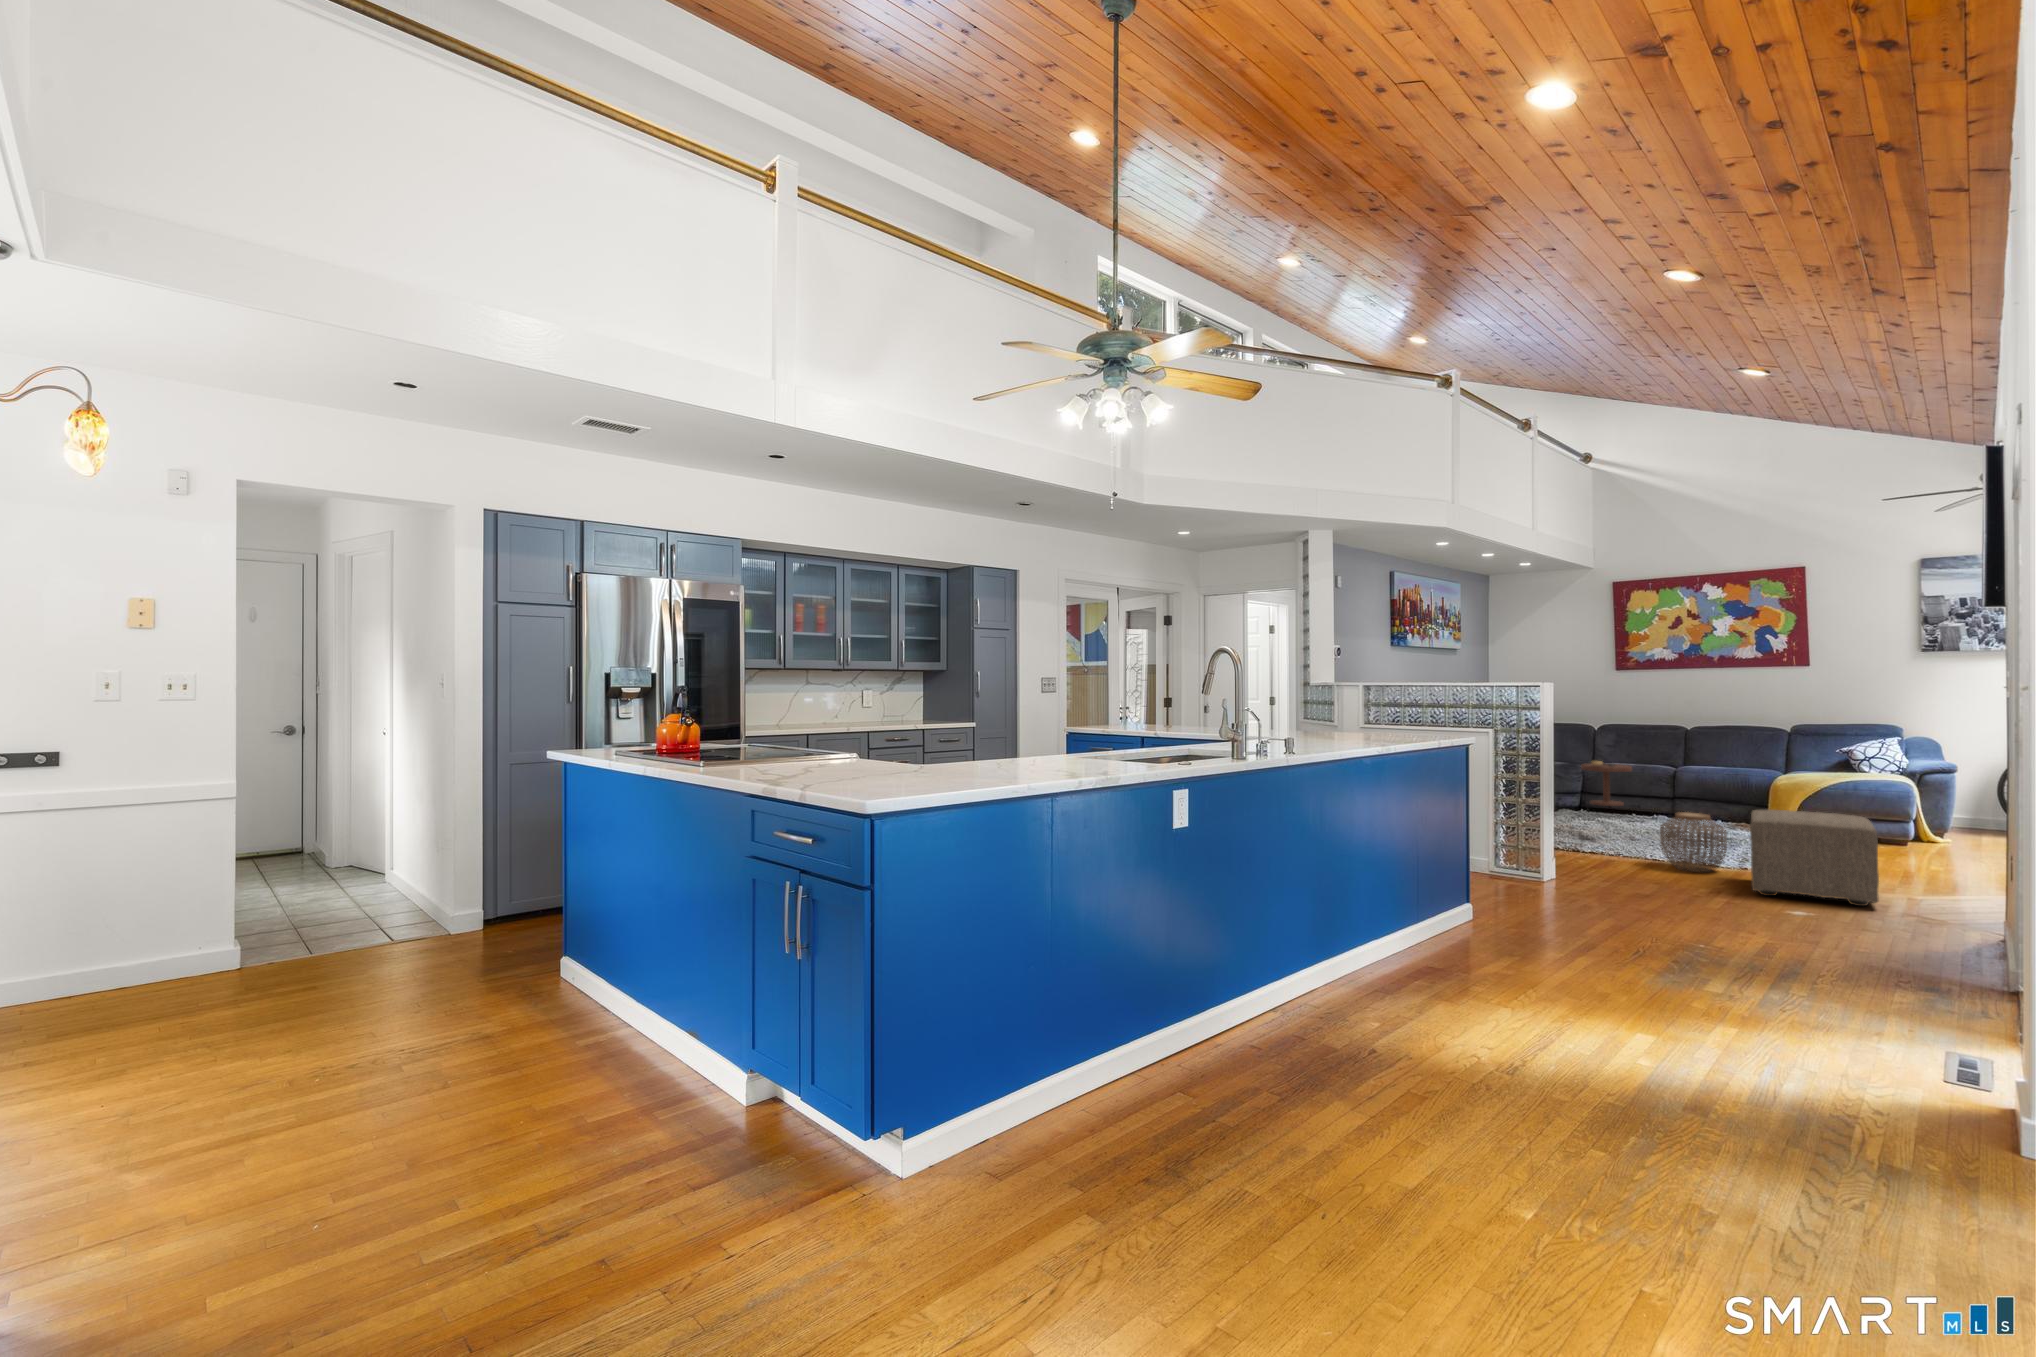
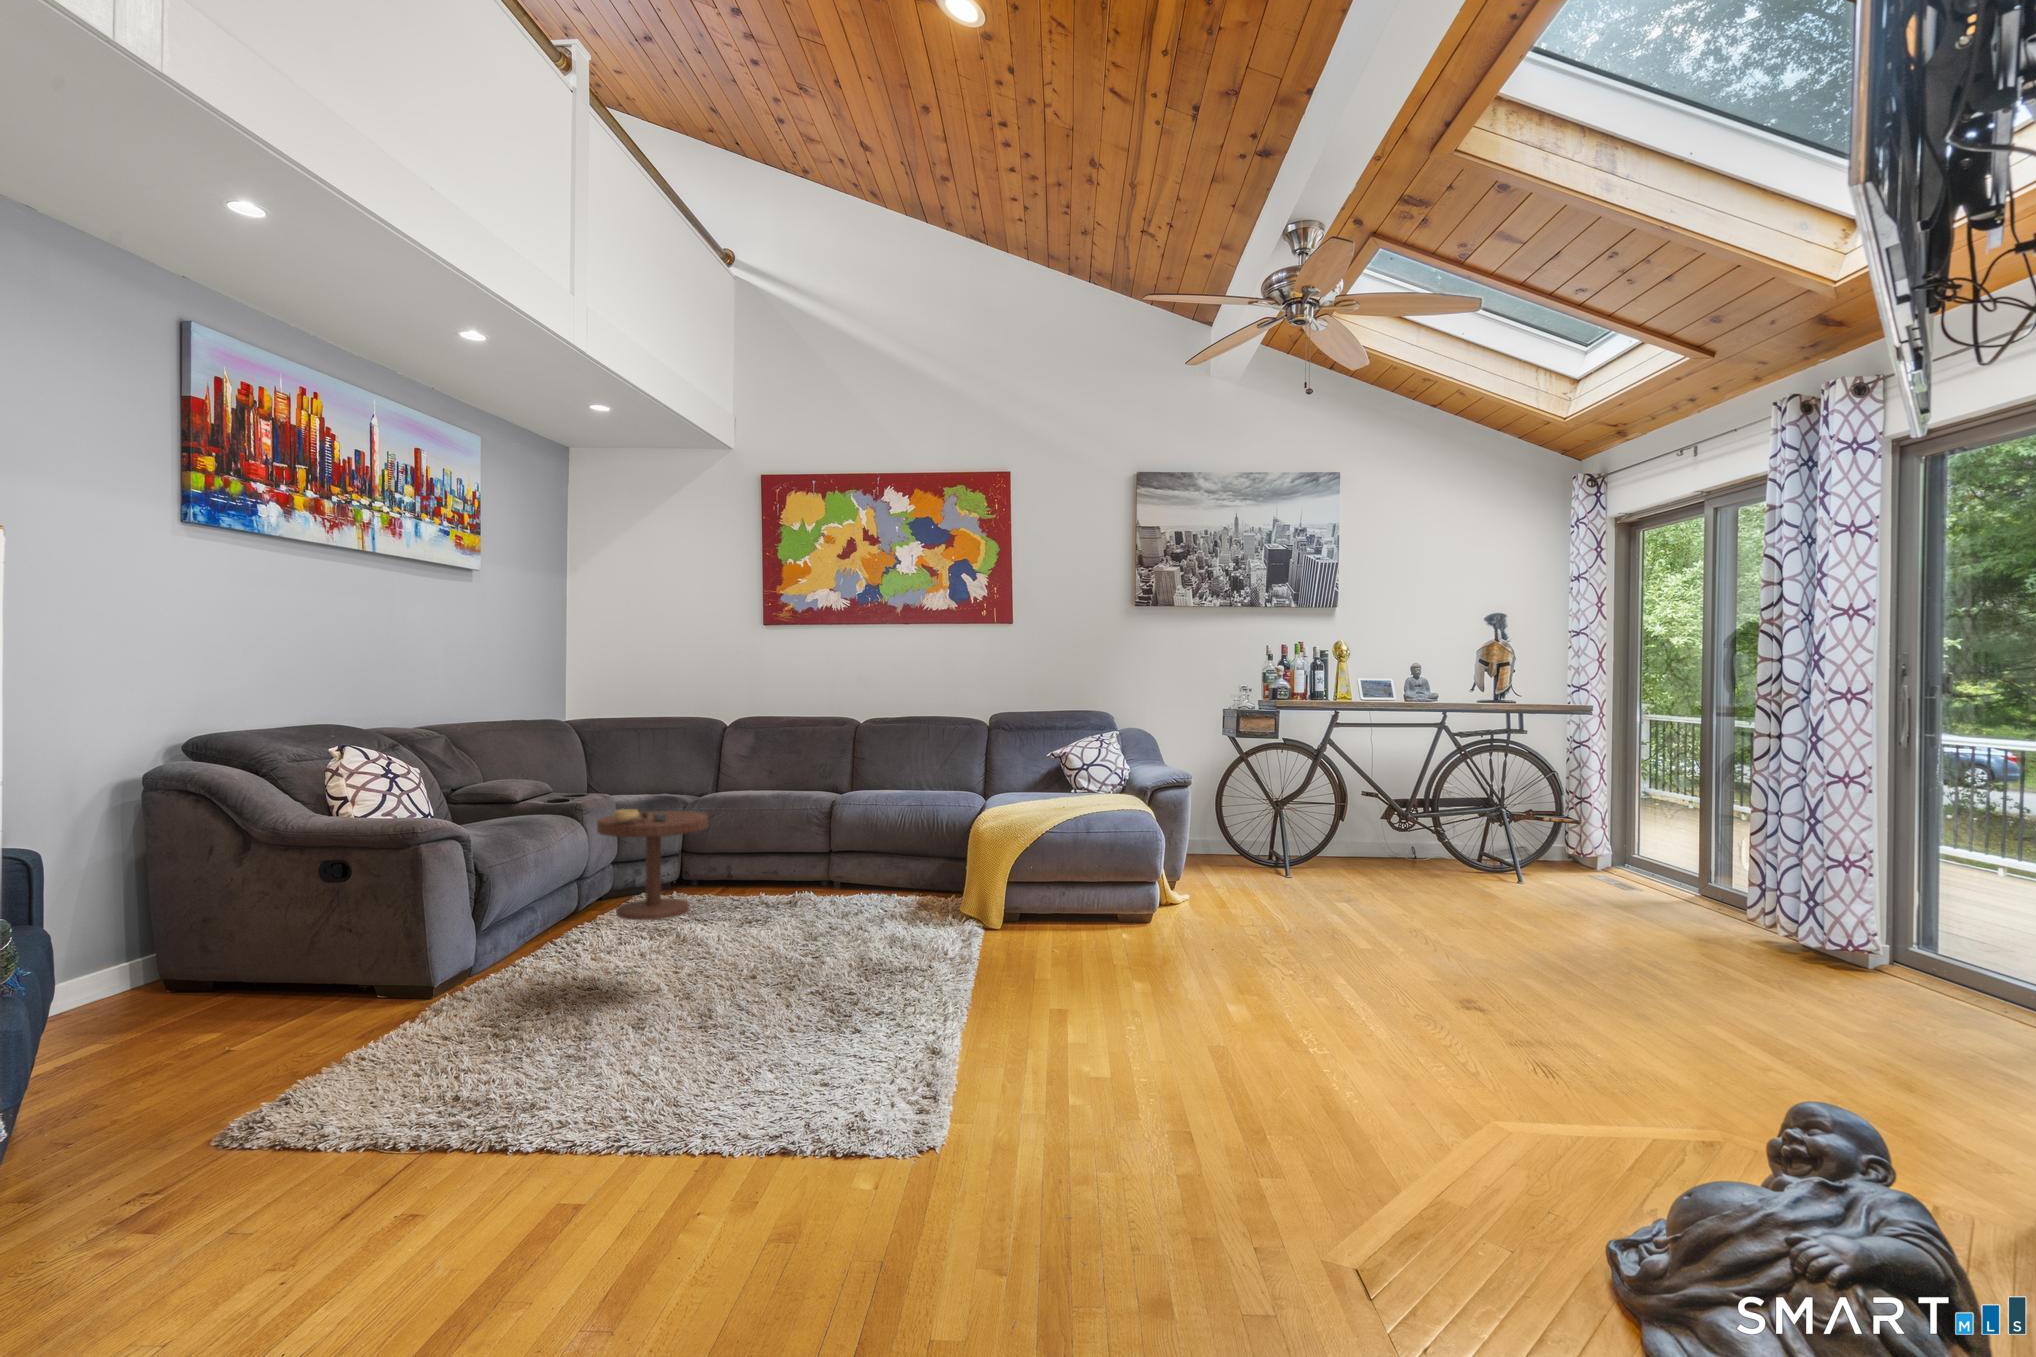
ottoman: present [1750,810,1879,906] -> none [898,939,1195,1248]
woven basket: present [1660,812,1727,872] -> none [716,948,865,1125]

